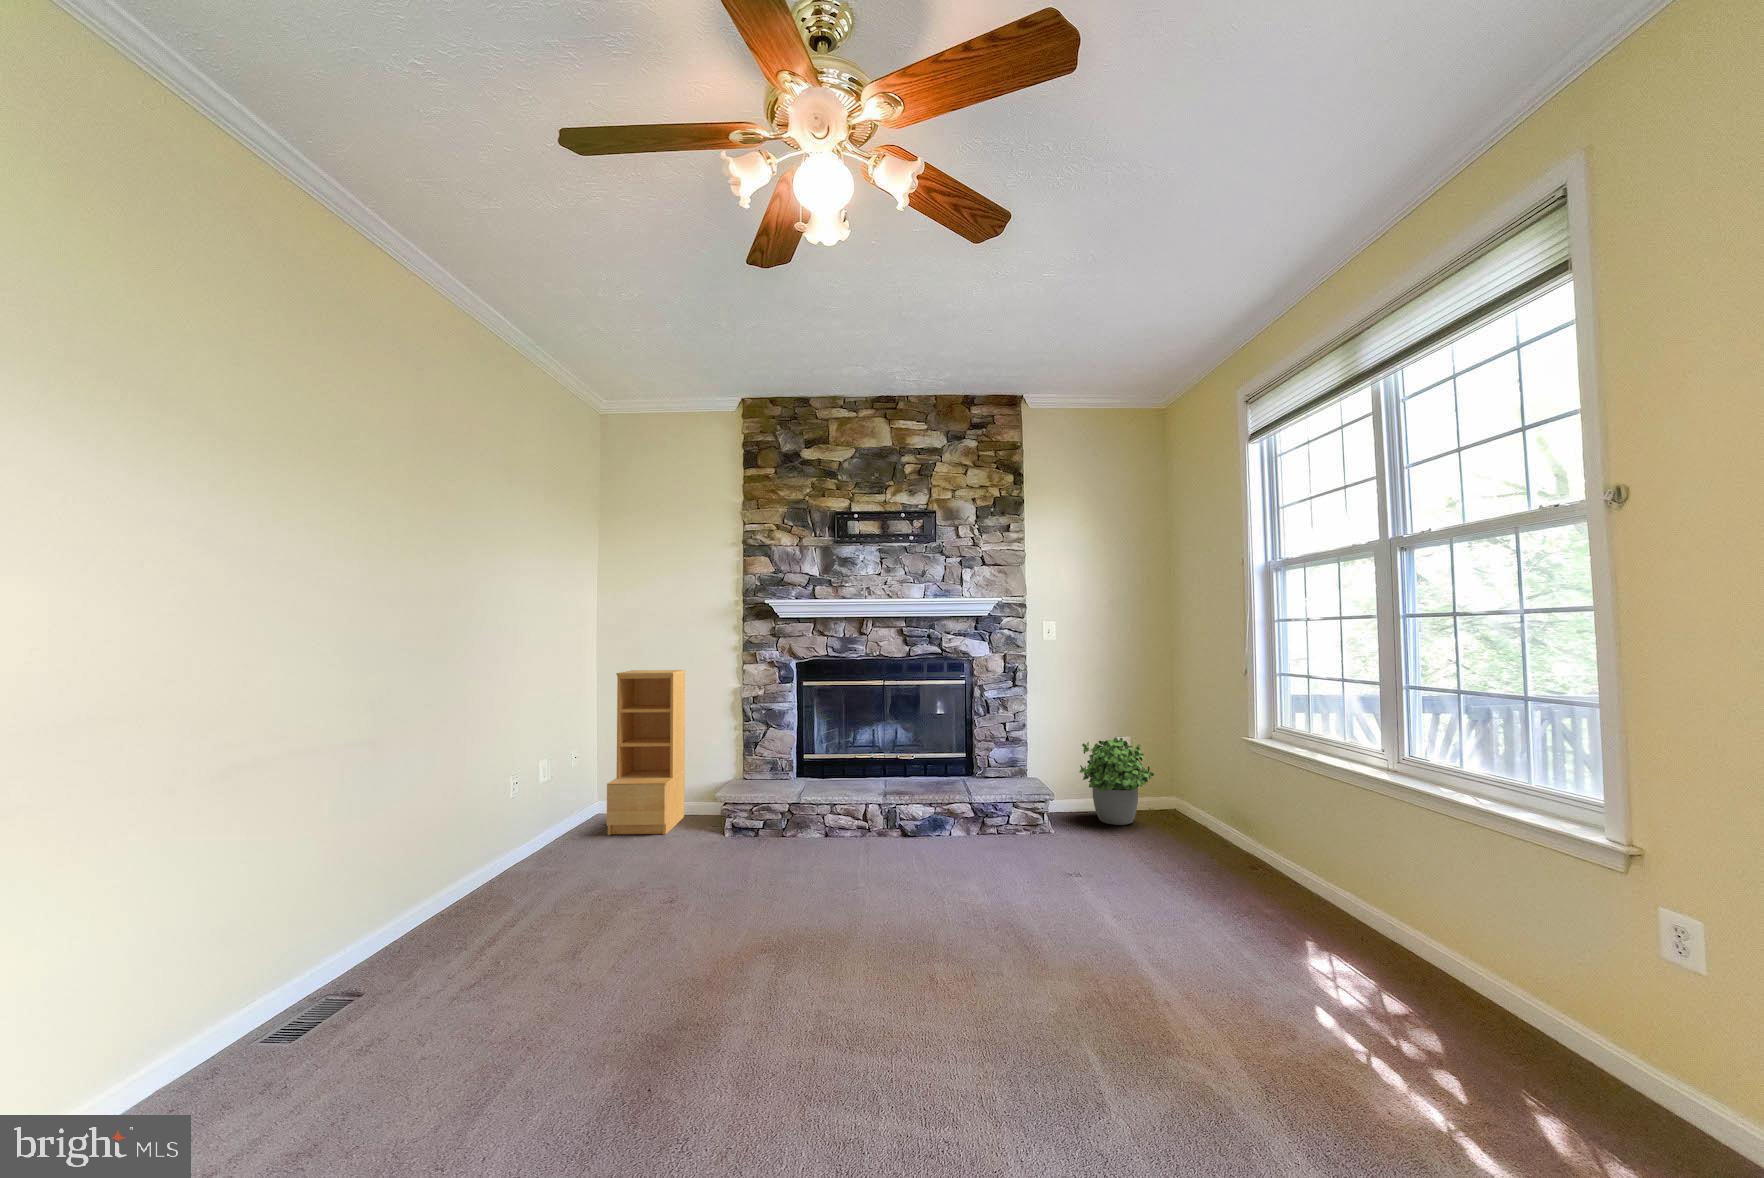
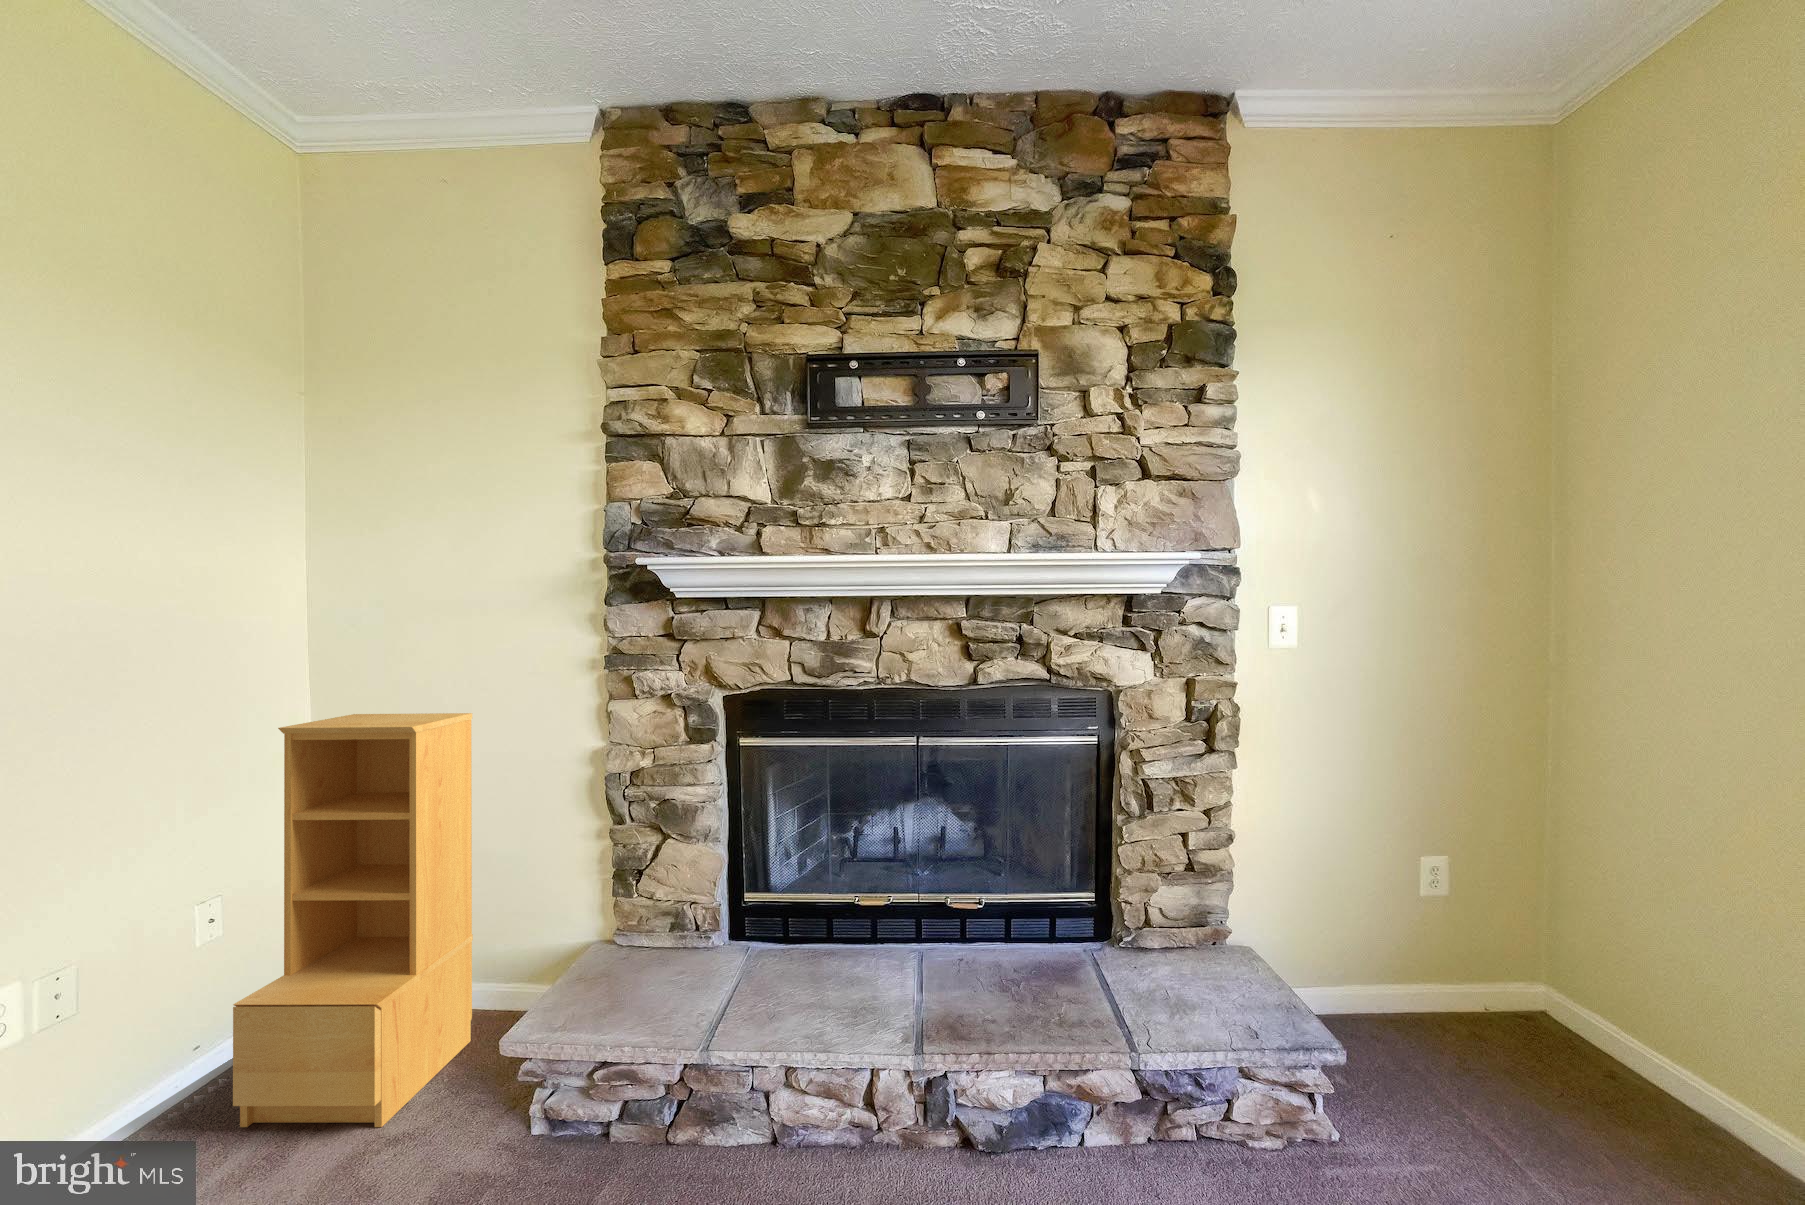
potted plant: present [1079,737,1154,825] -> none [1372,875,1573,1099]

